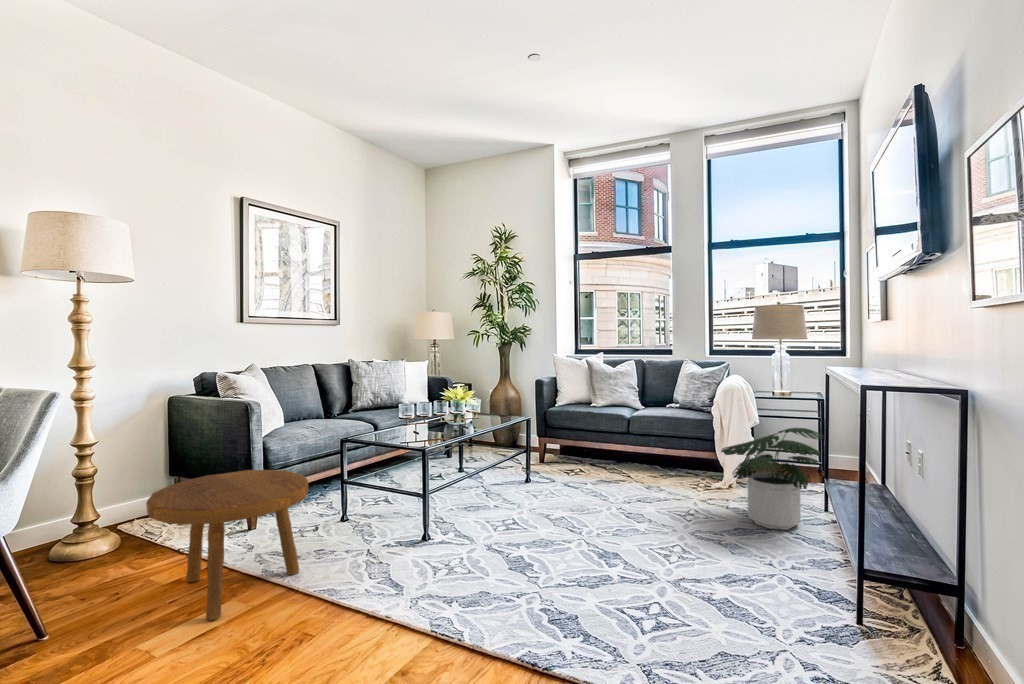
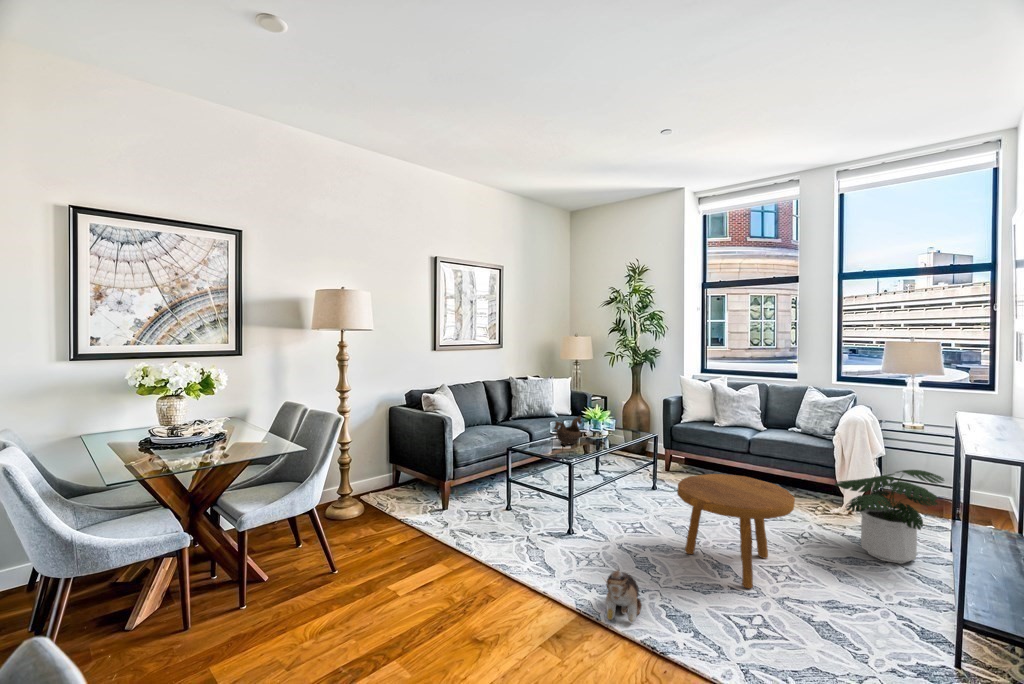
decorative bowl: none [402,395,439,432] -> present [554,416,582,444]
footstool: present [146,470,308,620] -> present [677,474,795,588]
plush toy: none [467,568,518,636] -> present [605,570,642,623]

